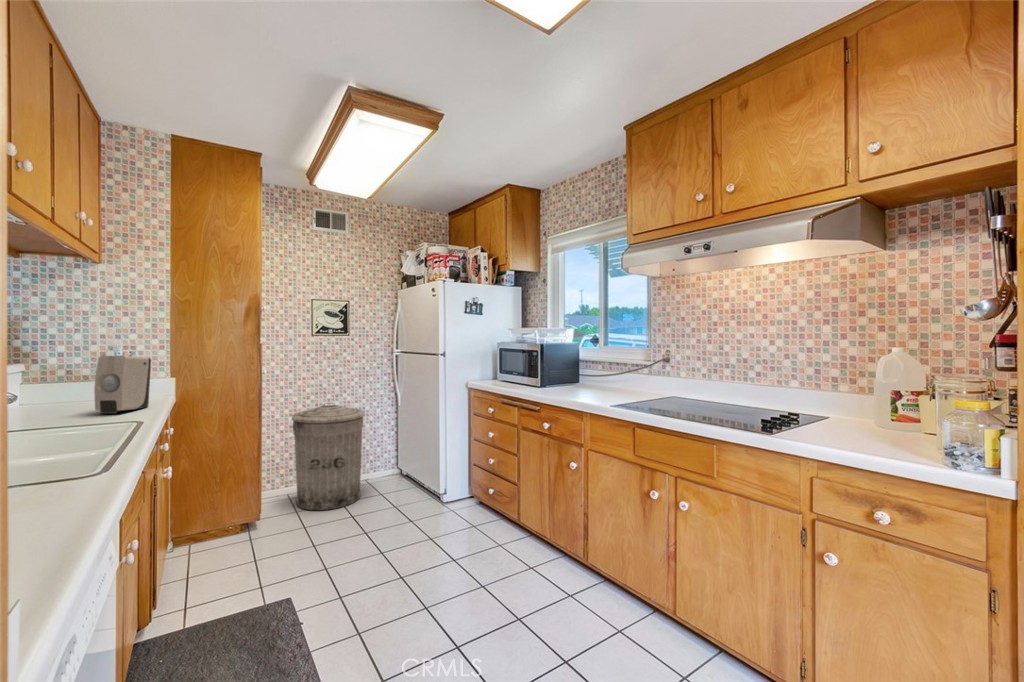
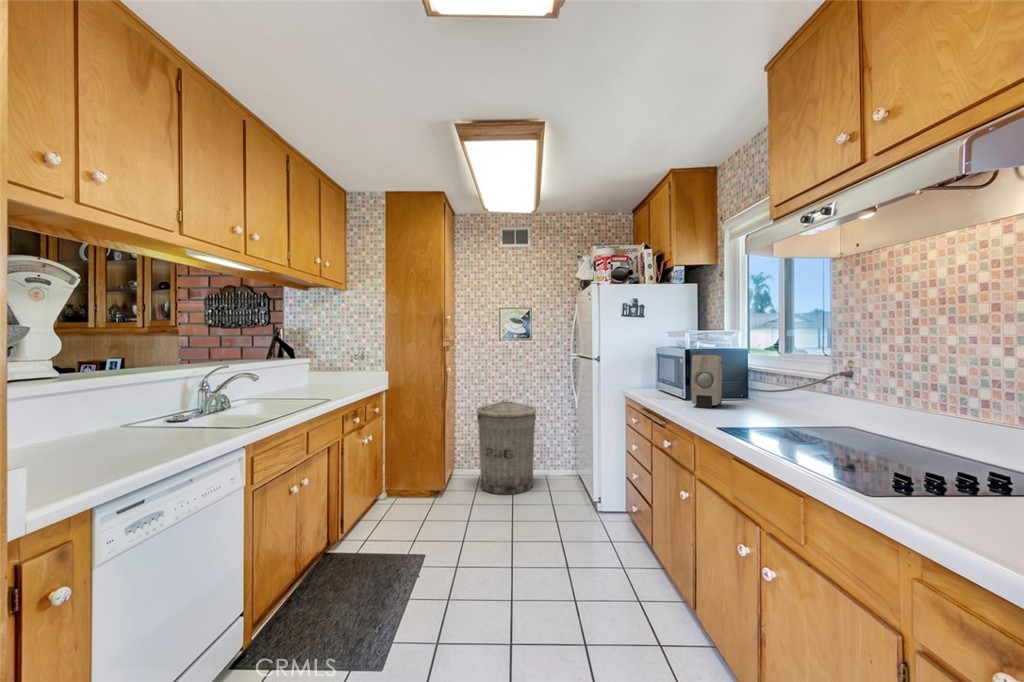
soap dispenser: present [94,356,151,414] -> present [691,355,722,408]

